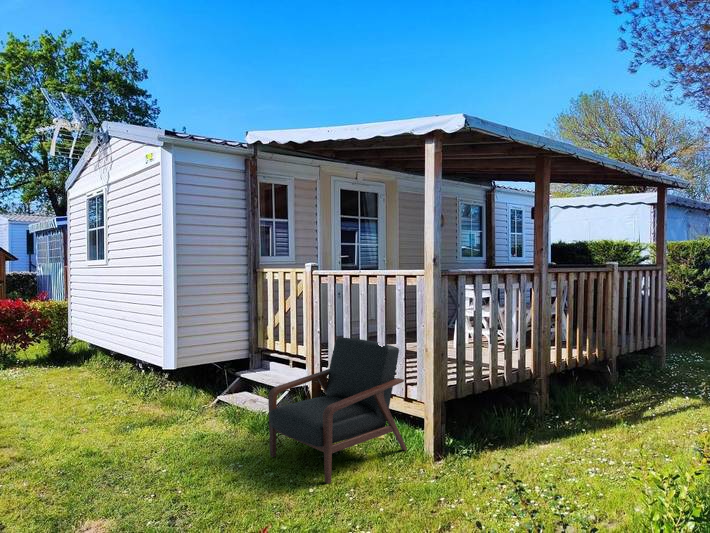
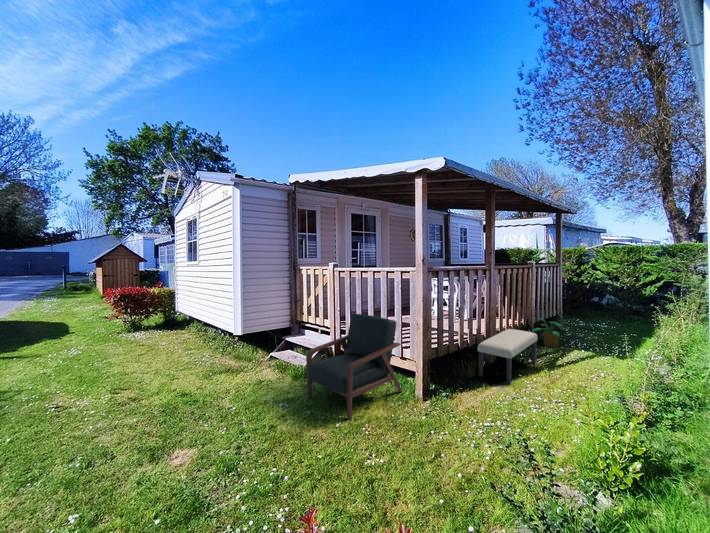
potted plant: none [614,348,662,392] -> present [532,318,562,347]
bench: none [520,363,614,442] -> present [477,329,538,385]

